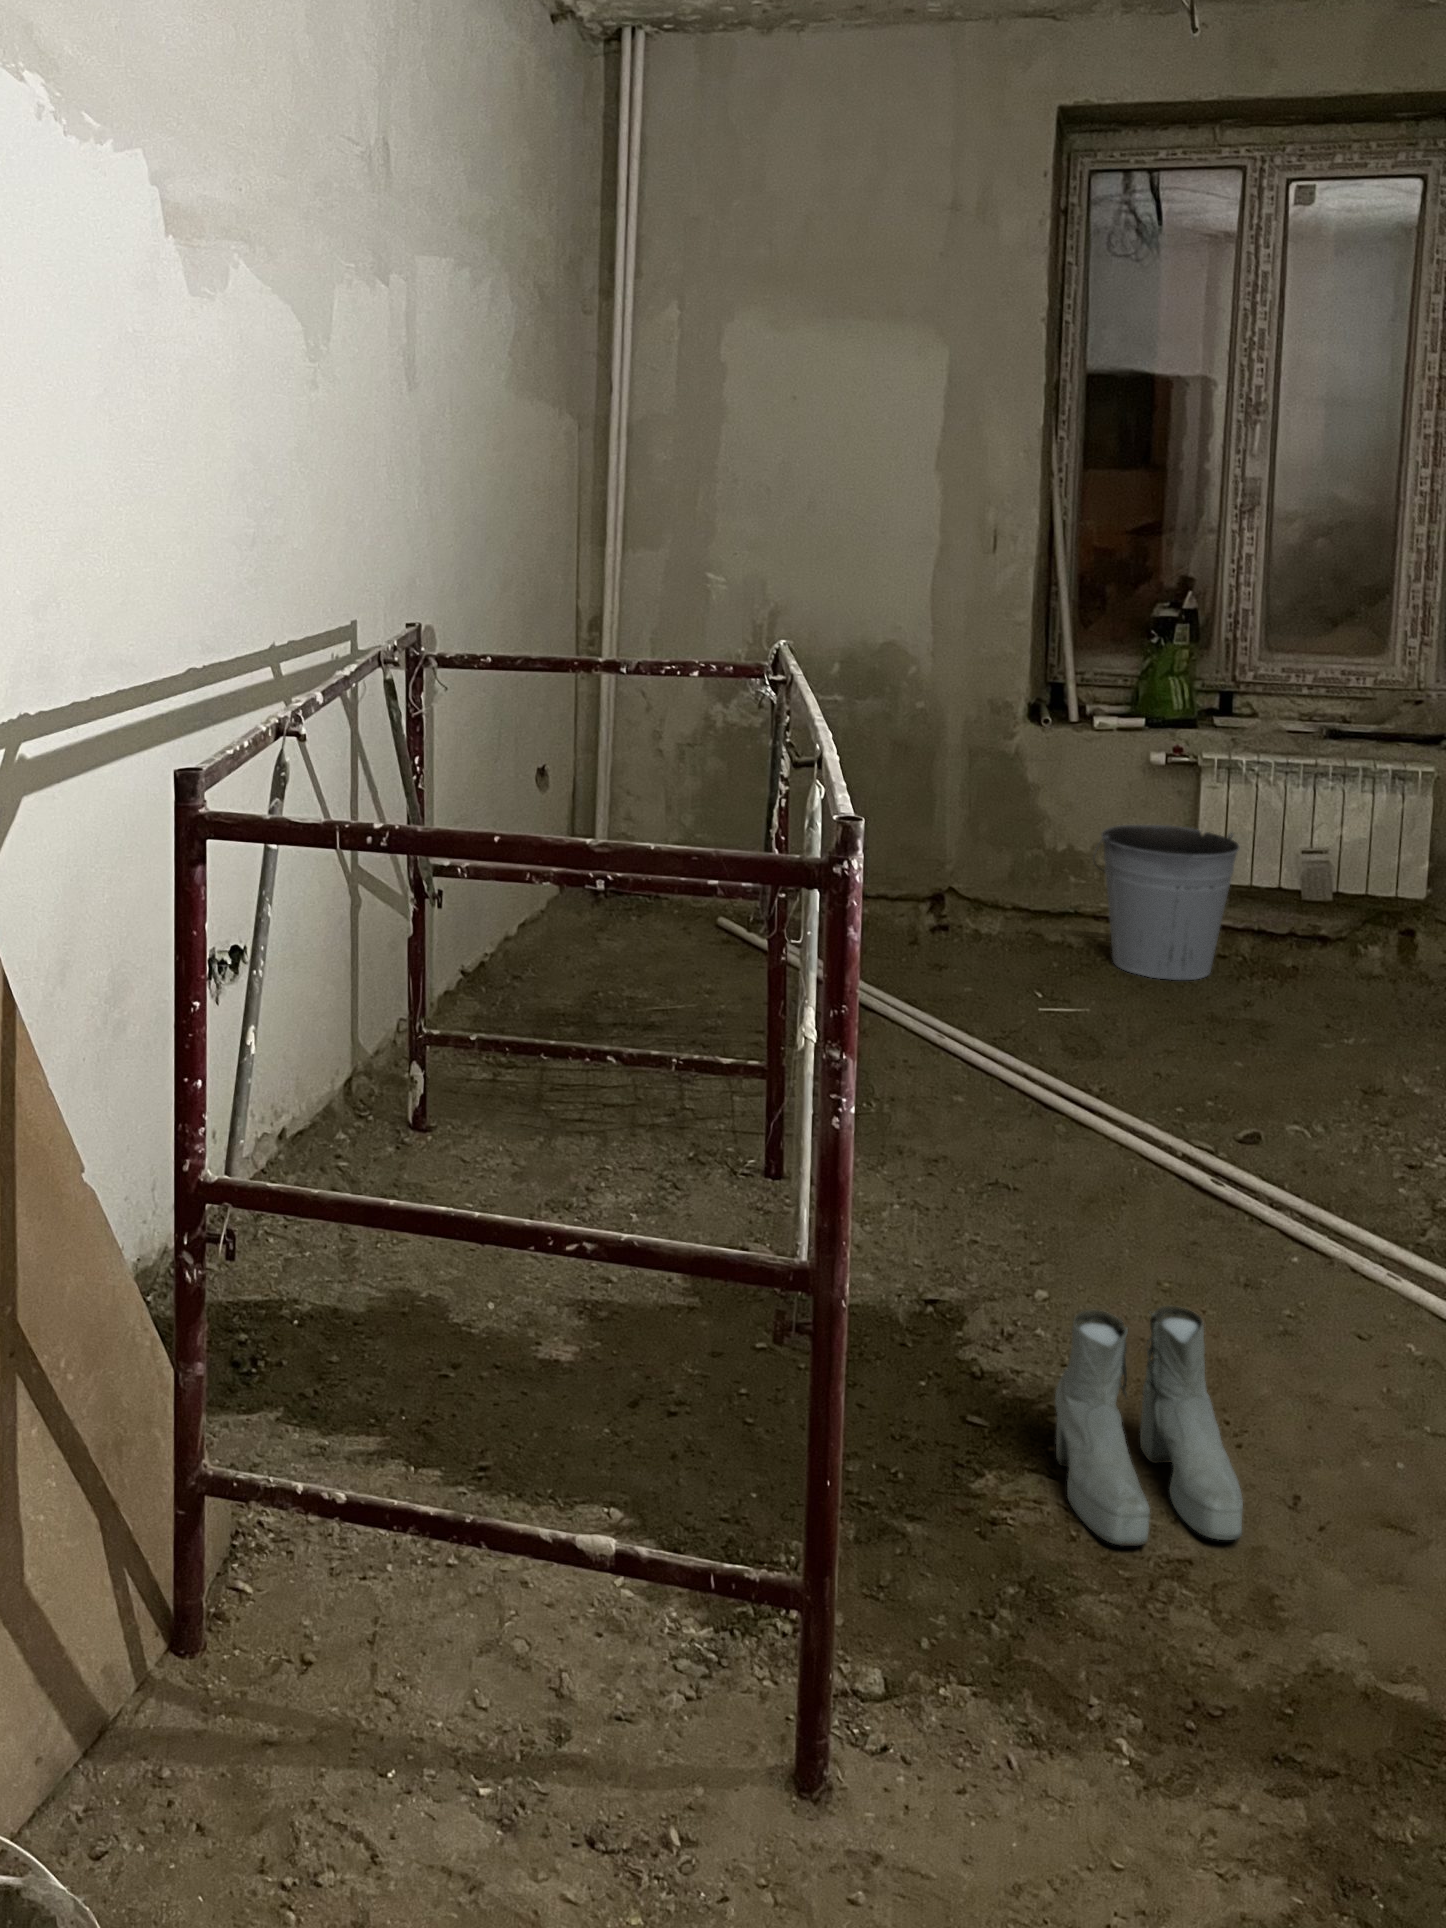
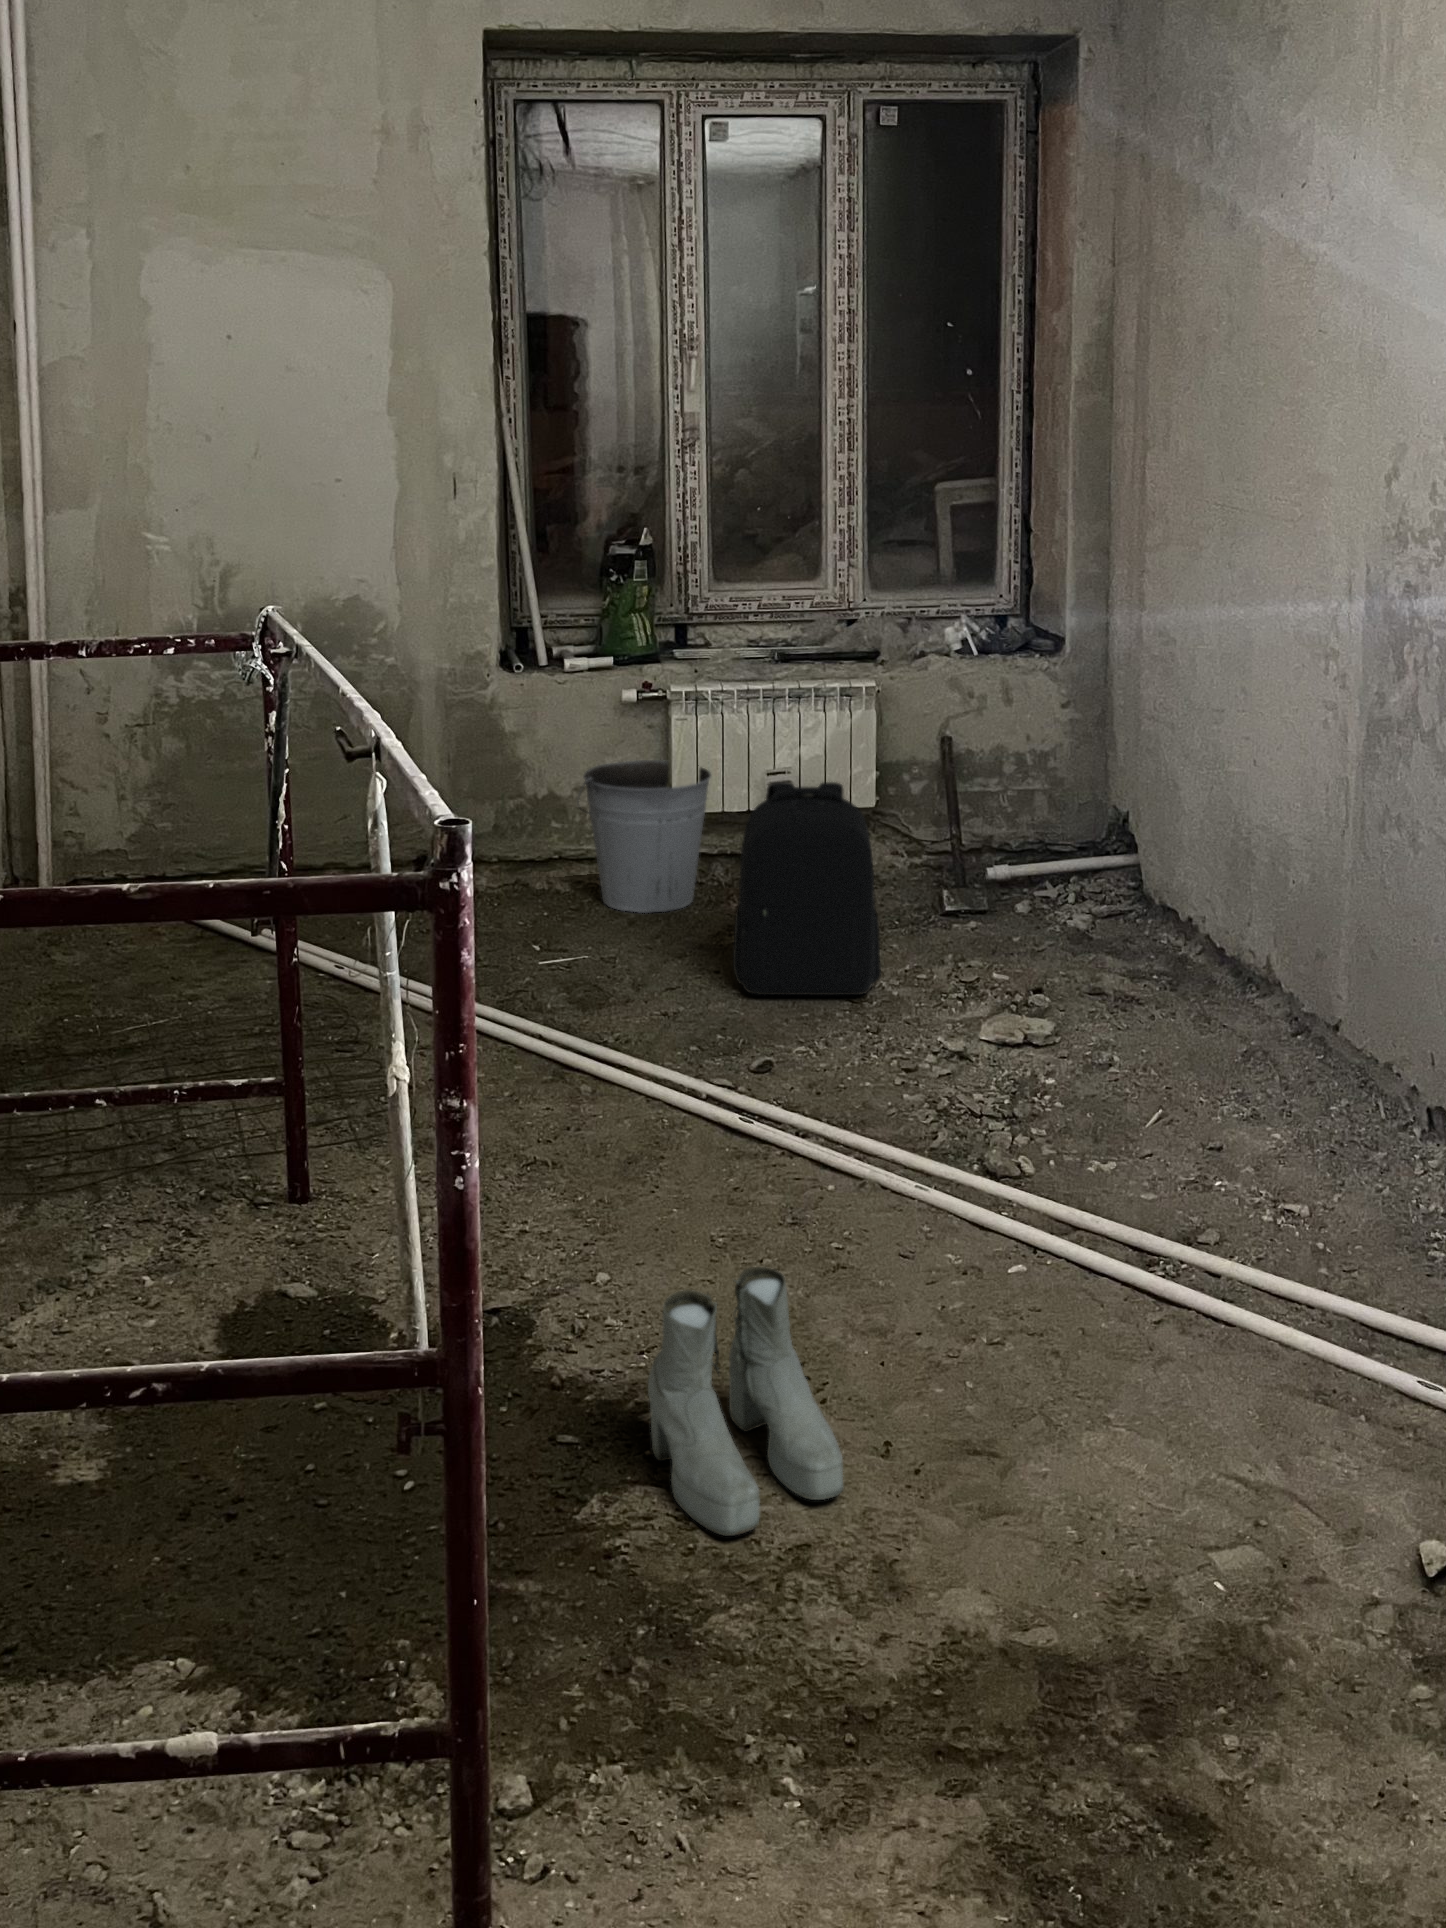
backpack: none [1237,860,1405,1093] -> present [733,782,881,995]

